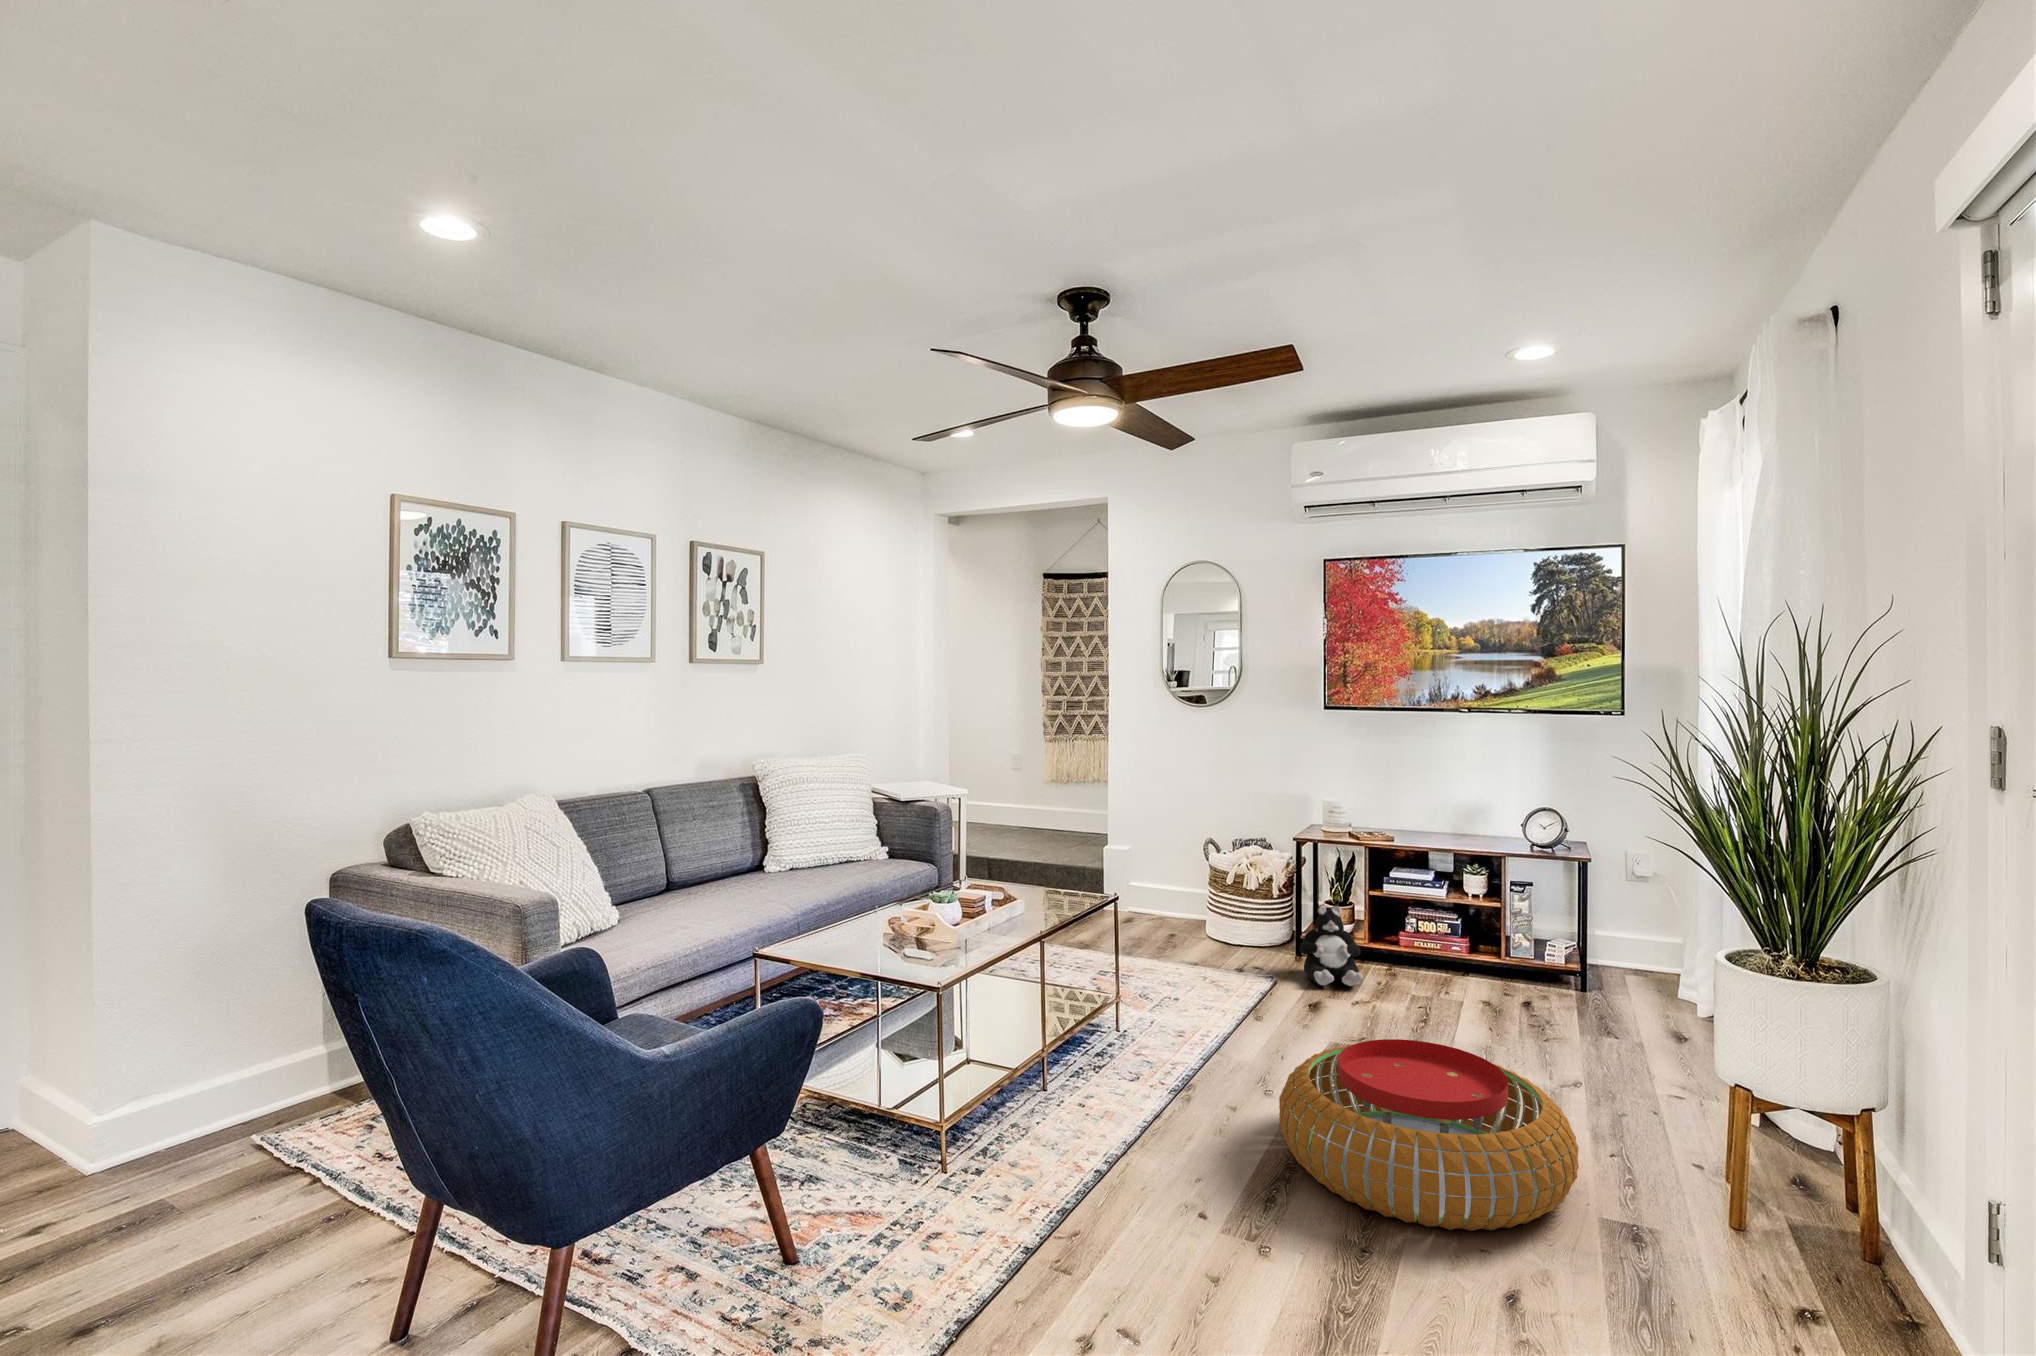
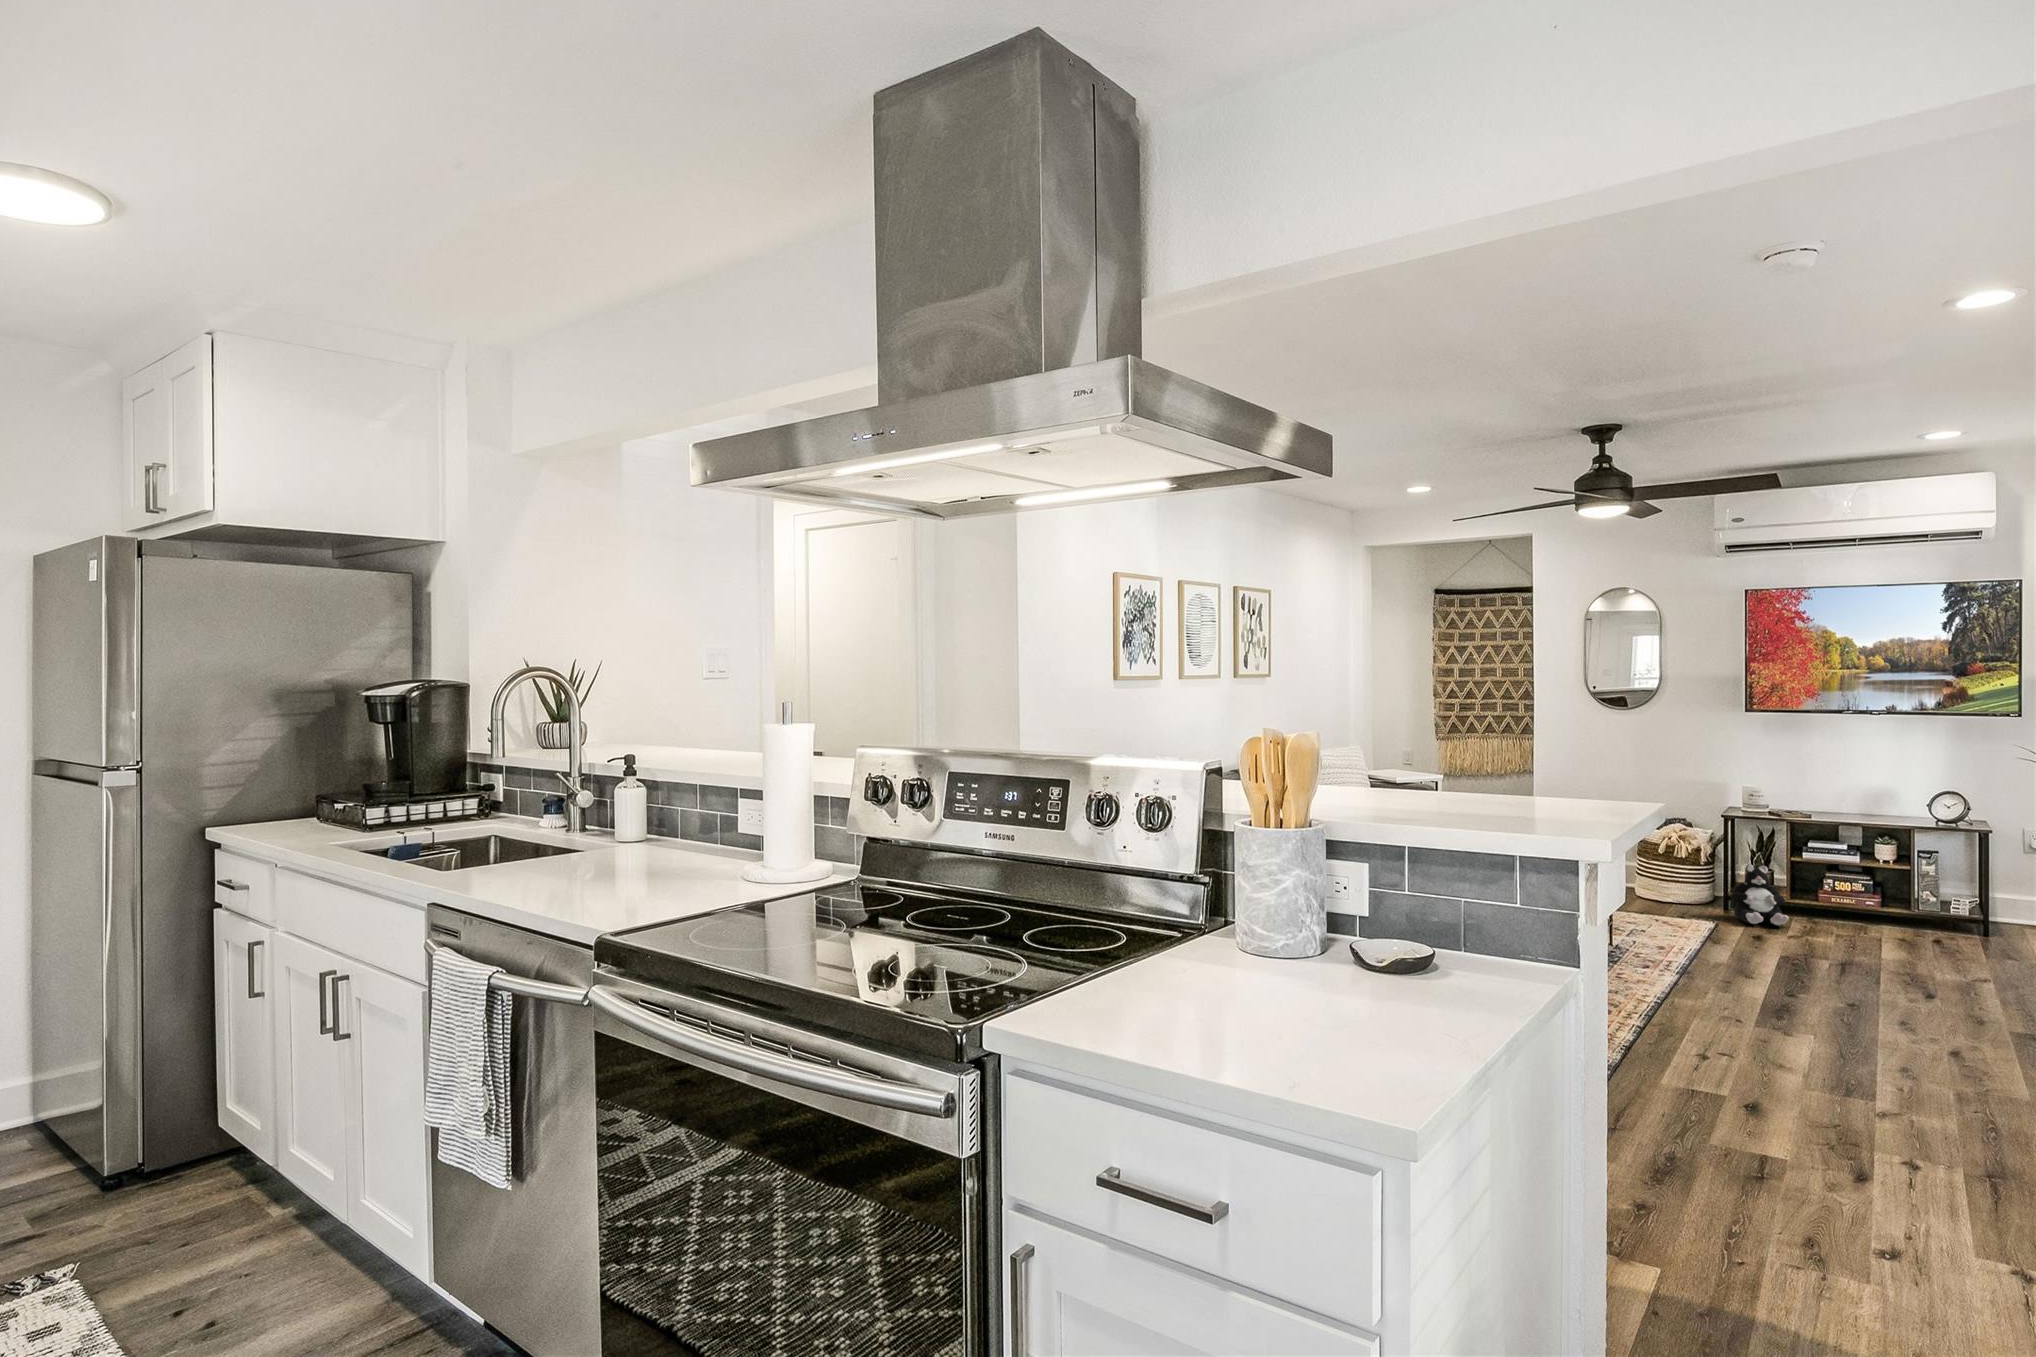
pouf: present [1279,1039,1579,1231] -> none [1751,931,1976,1031]

